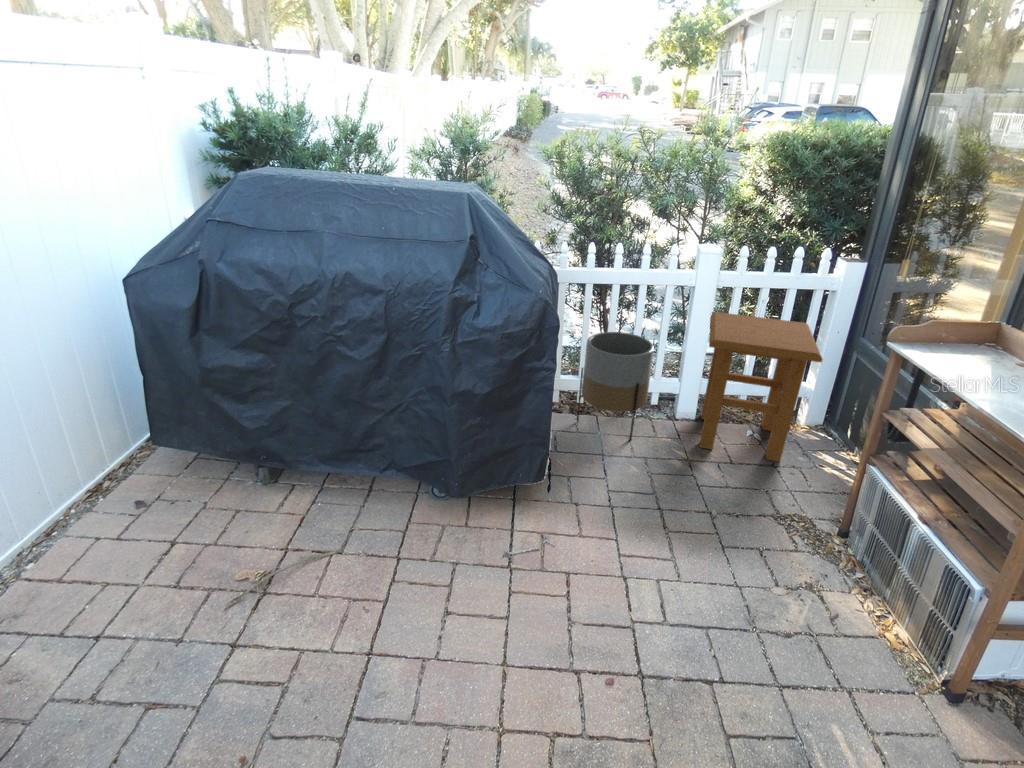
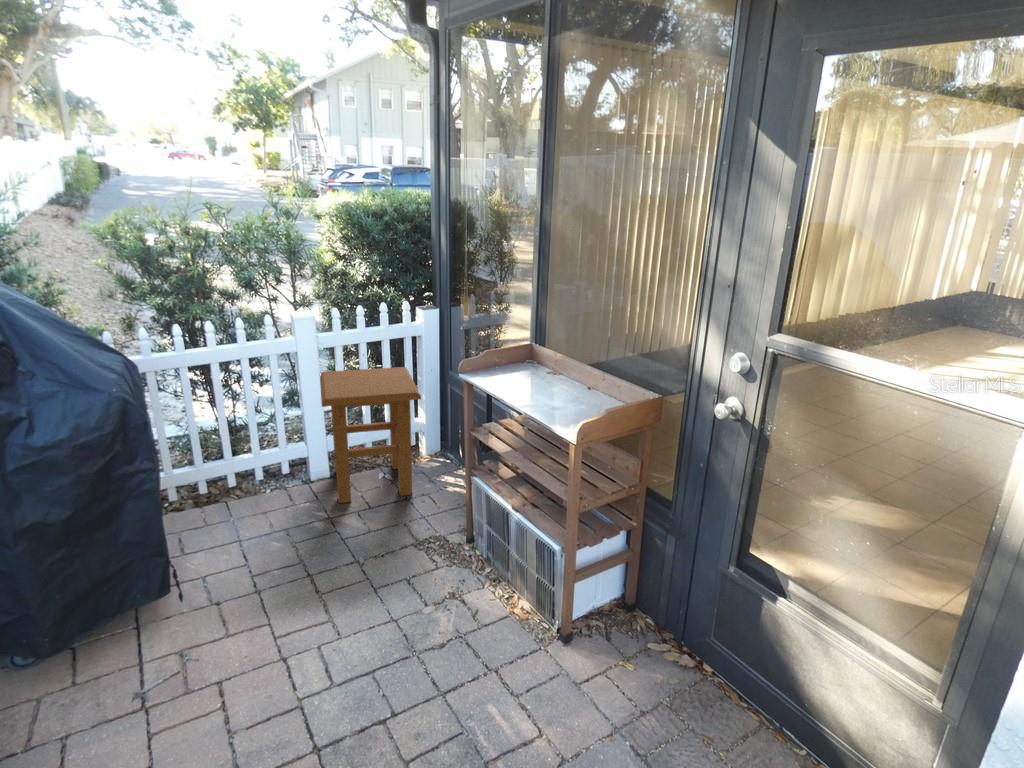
planter: present [577,332,654,440] -> none [193,410,275,518]

